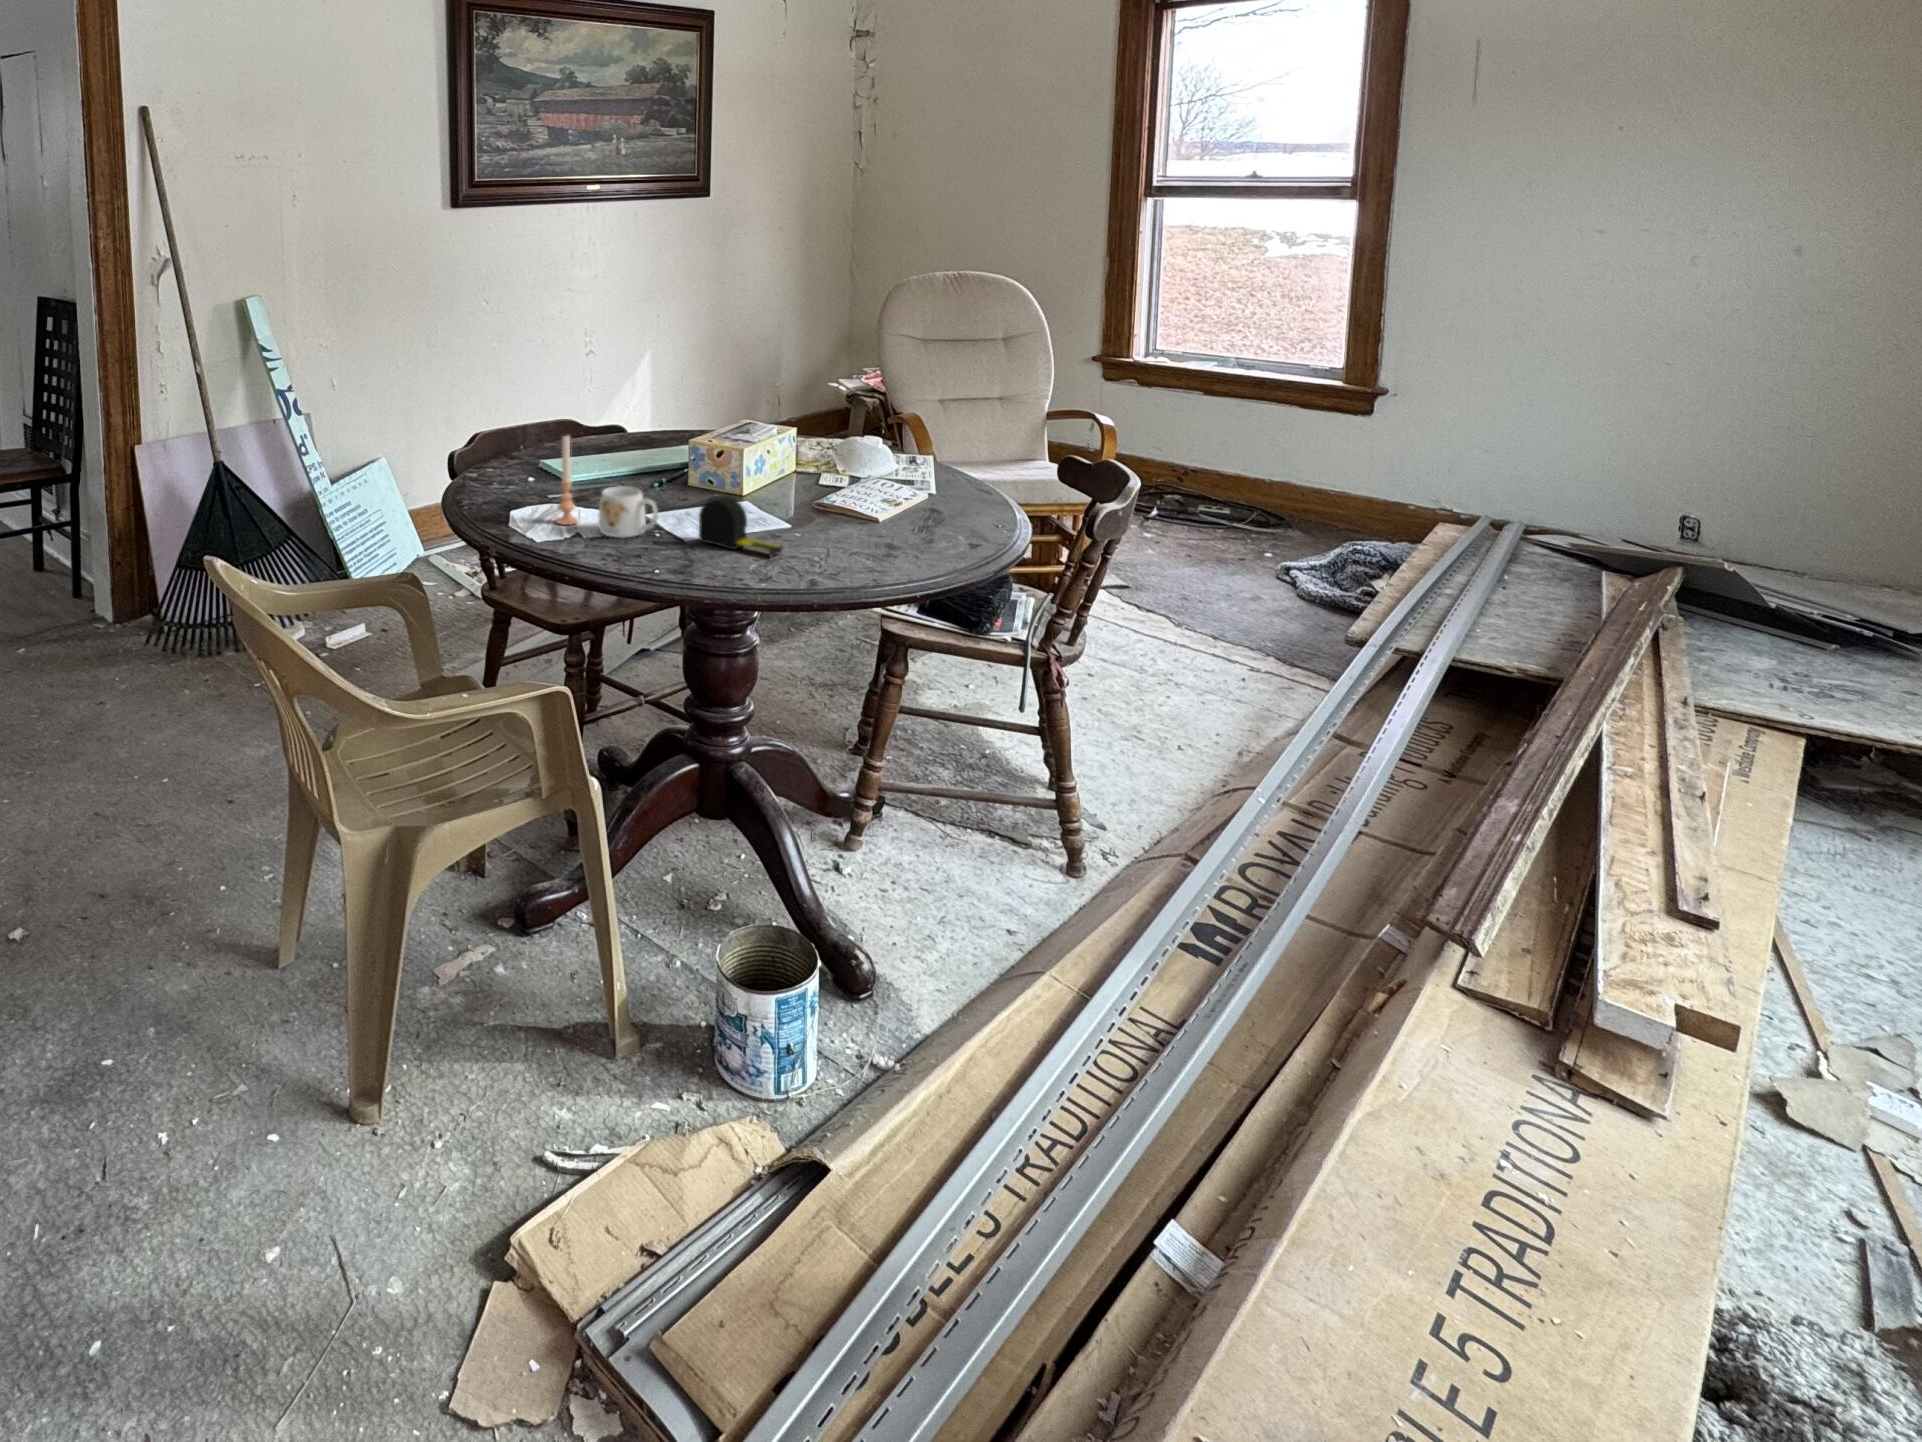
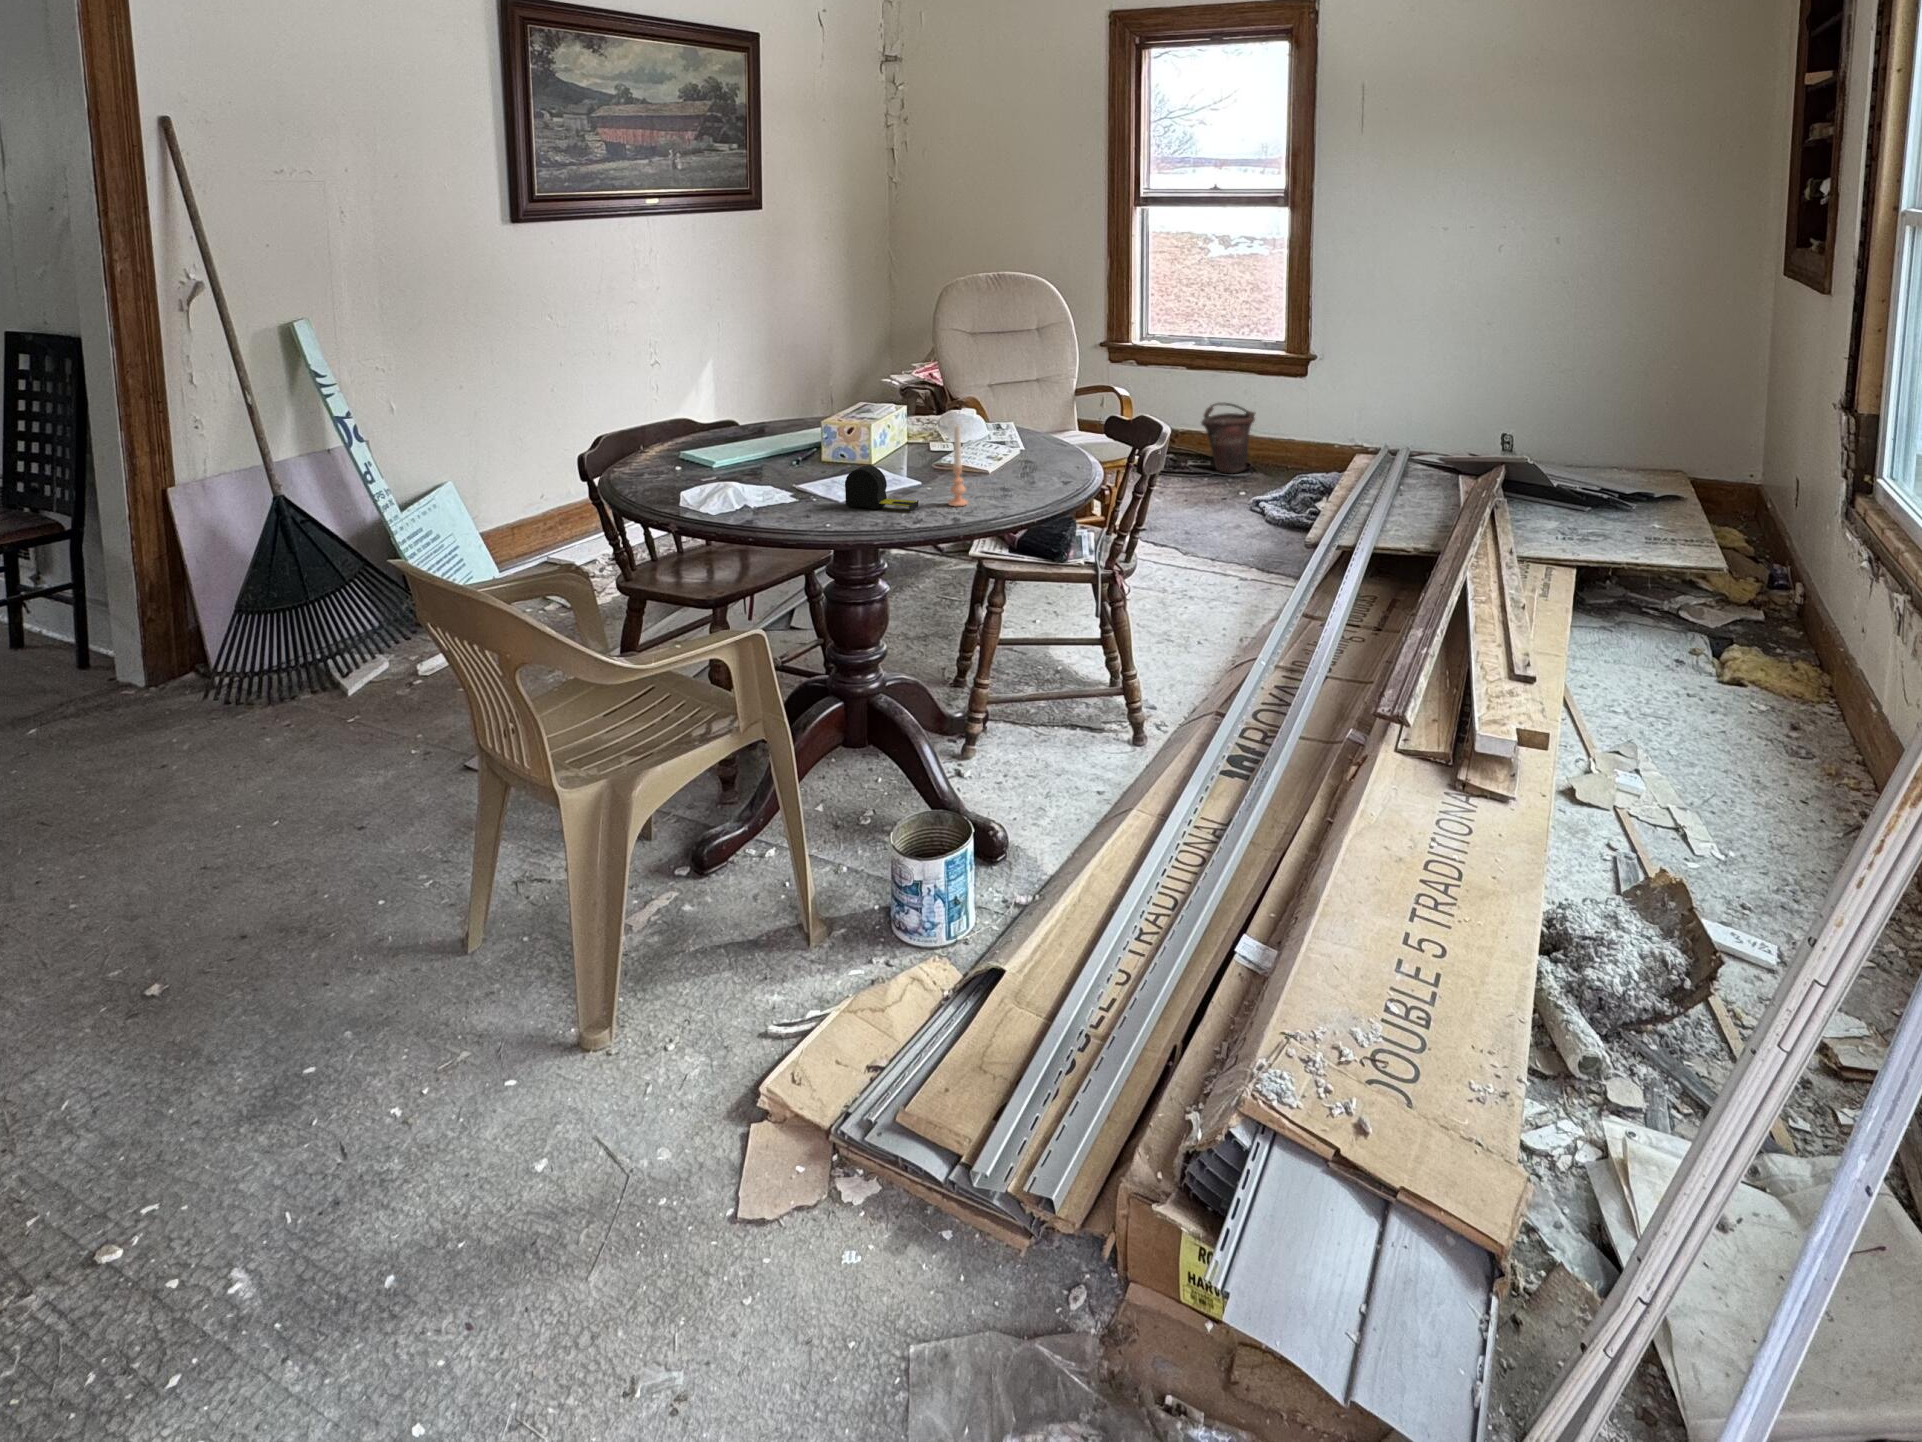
candle: present [556,436,578,525] -> present [948,425,968,506]
bucket: none [1216,441,1293,529] -> present [1201,403,1255,473]
mug: present [598,486,658,538] -> none [753,466,809,511]

